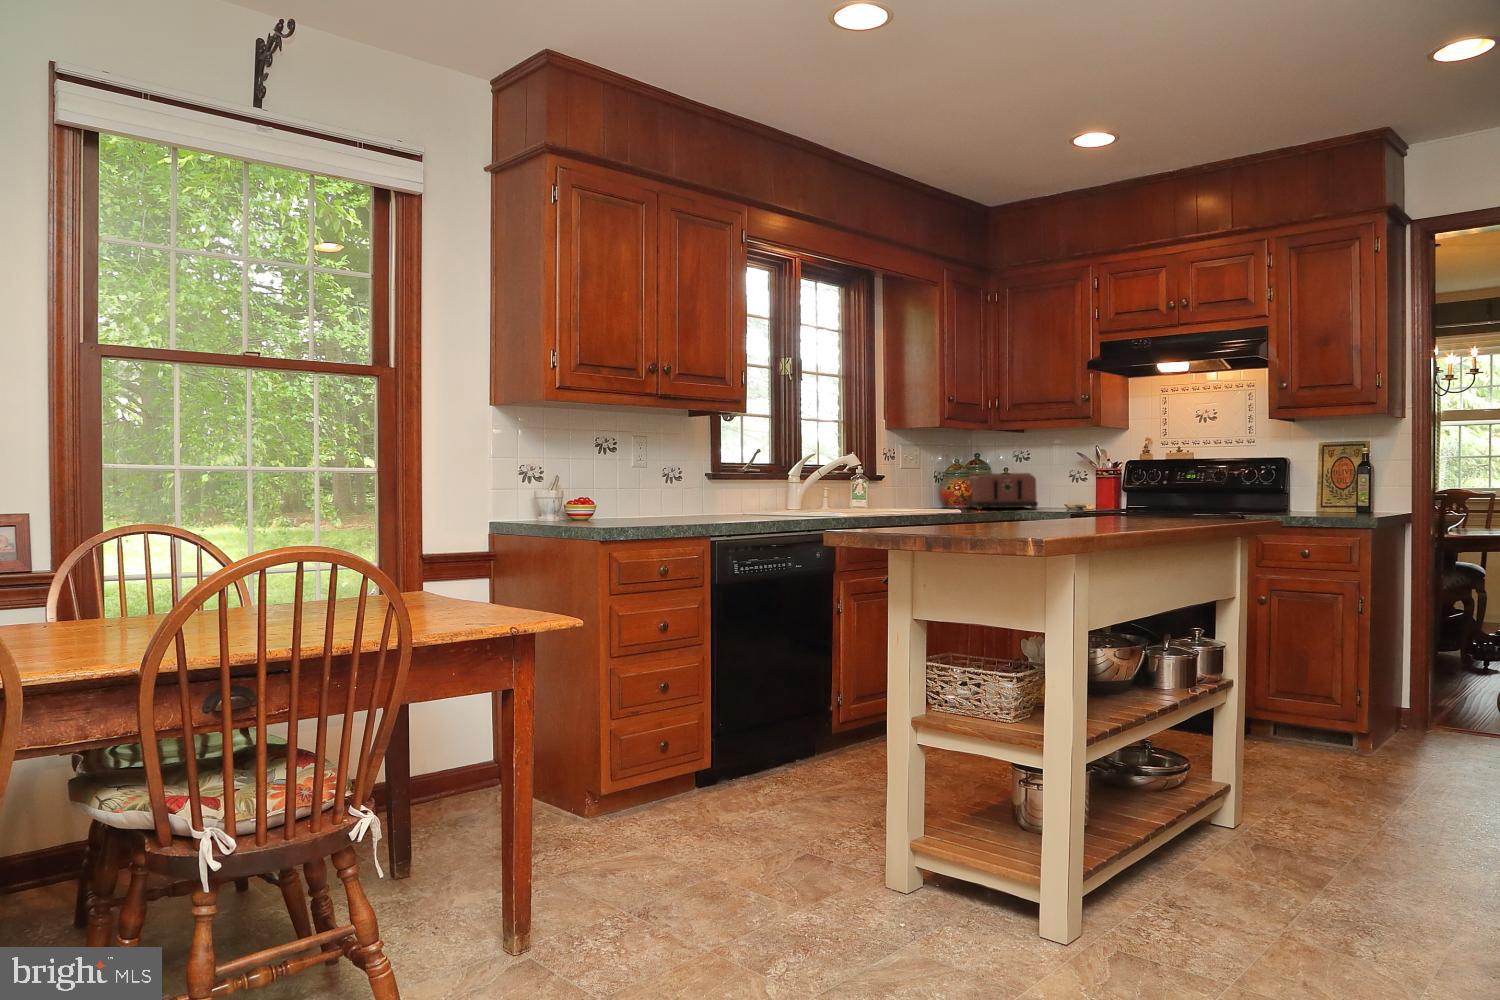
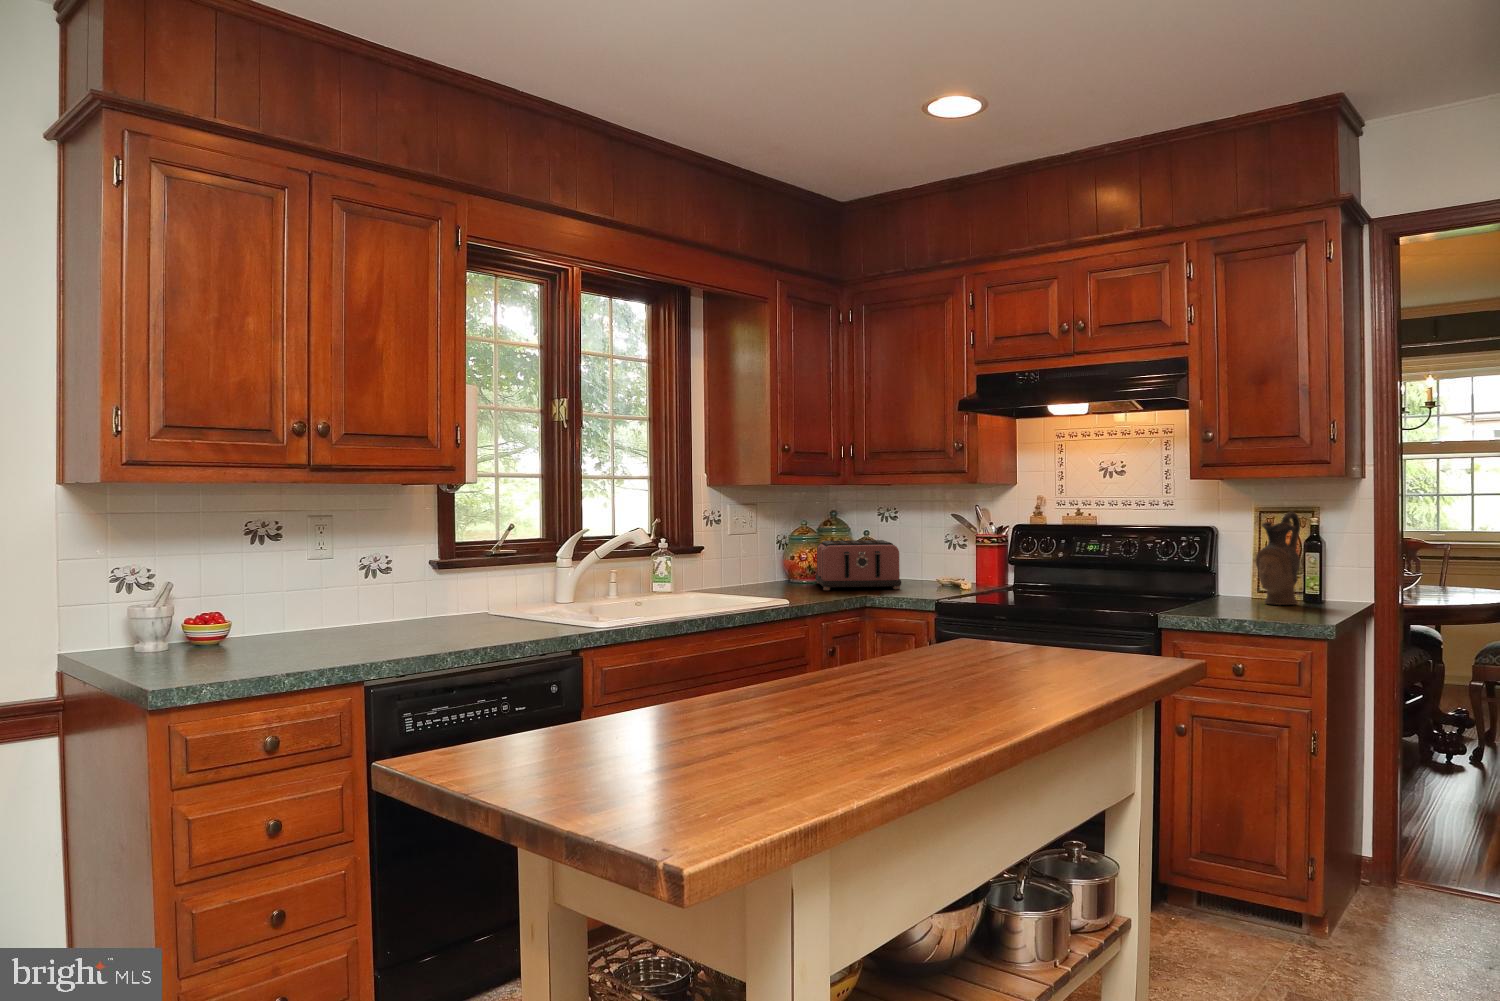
ceramic pitcher: none [1319,443,1354,512] -> present [1256,512,1300,605]

